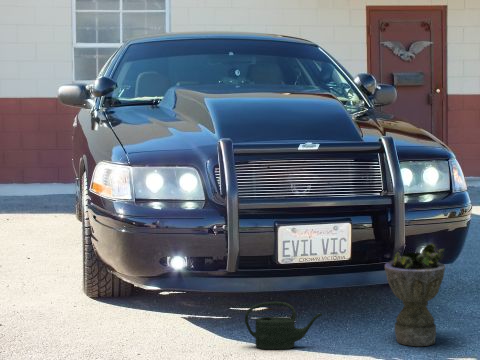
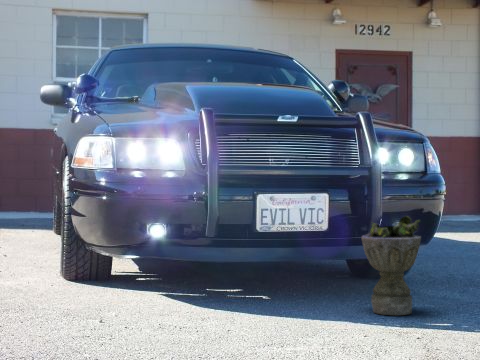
watering can: present [245,302,322,349] -> none [223,269,300,316]

